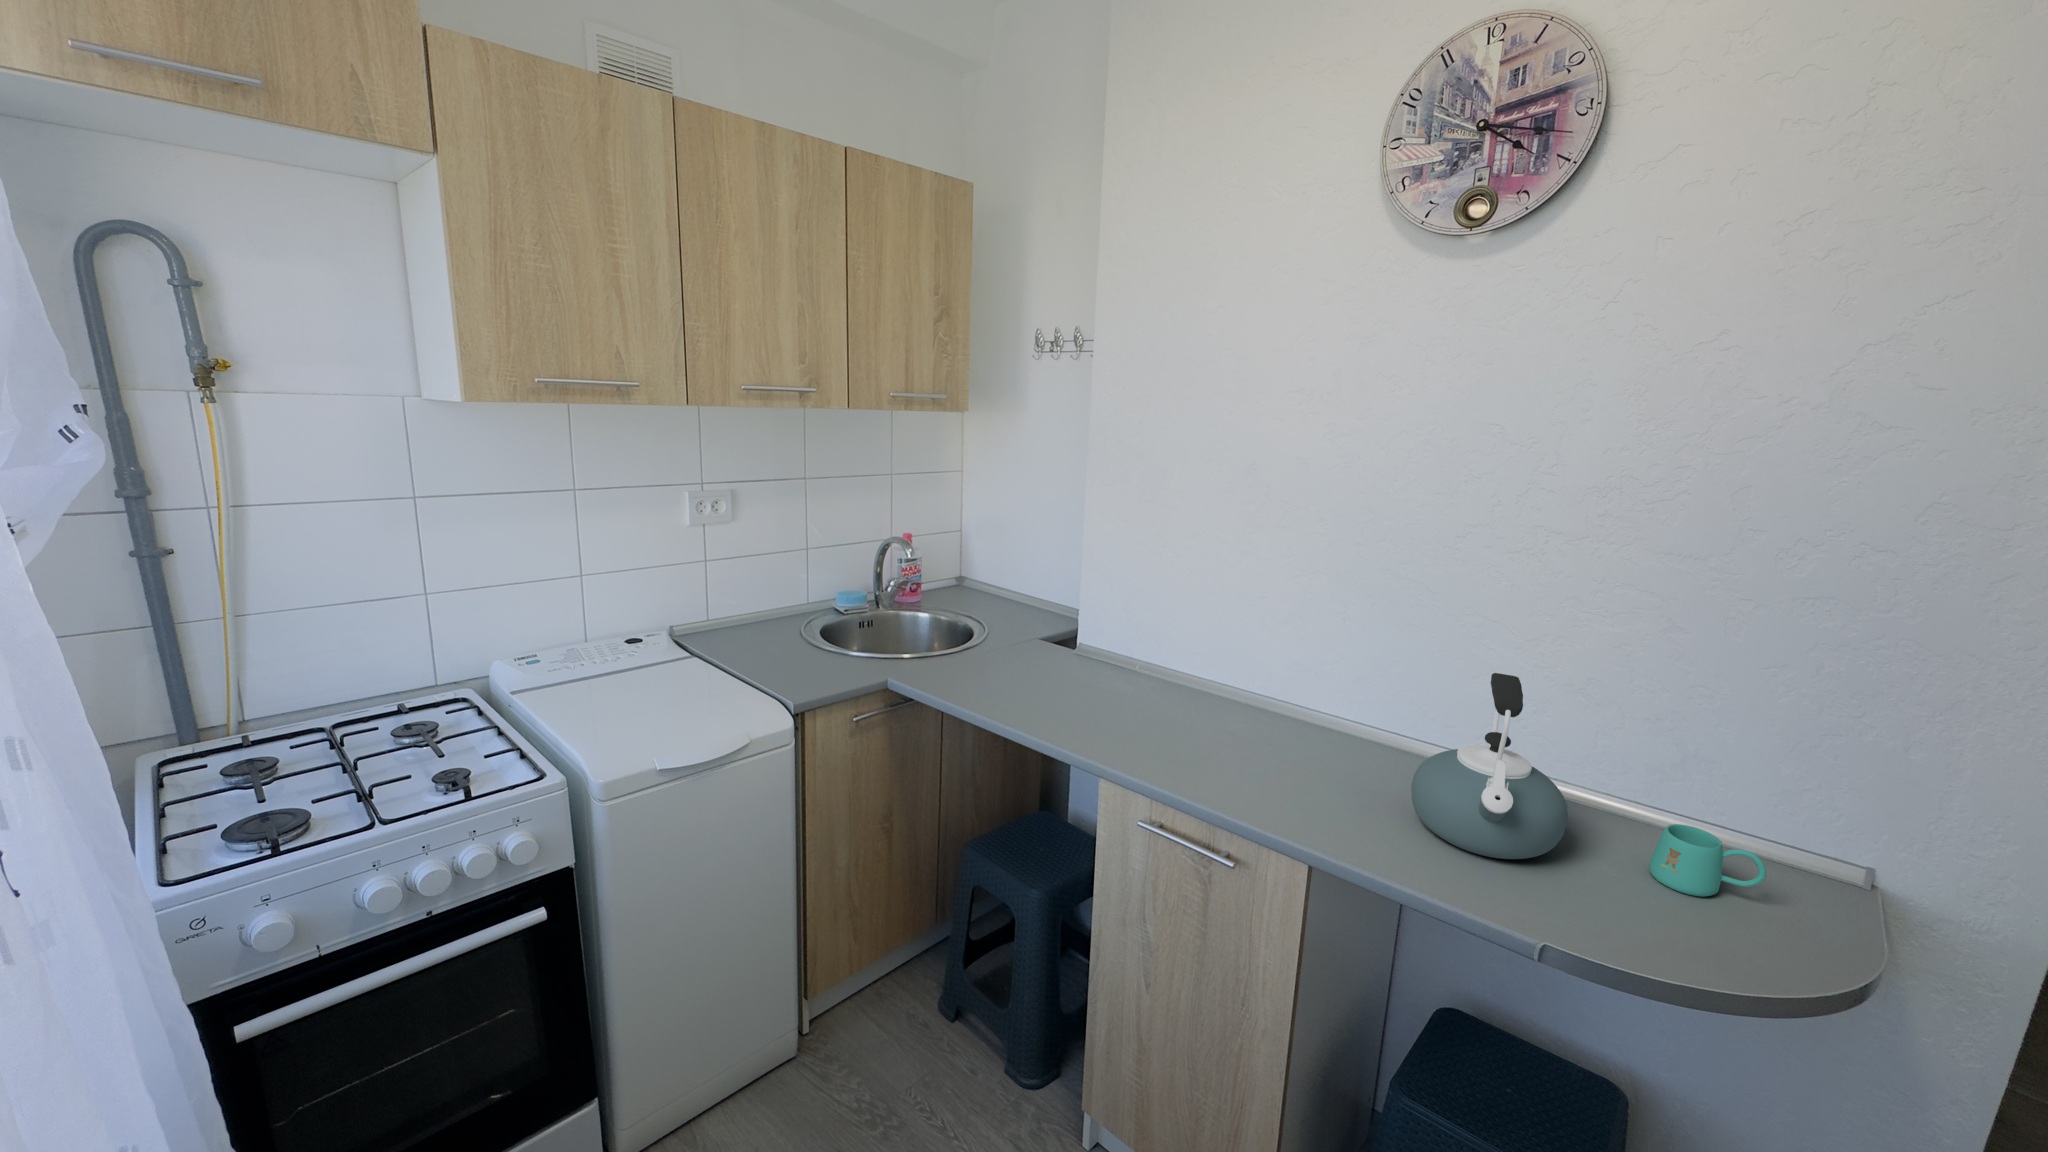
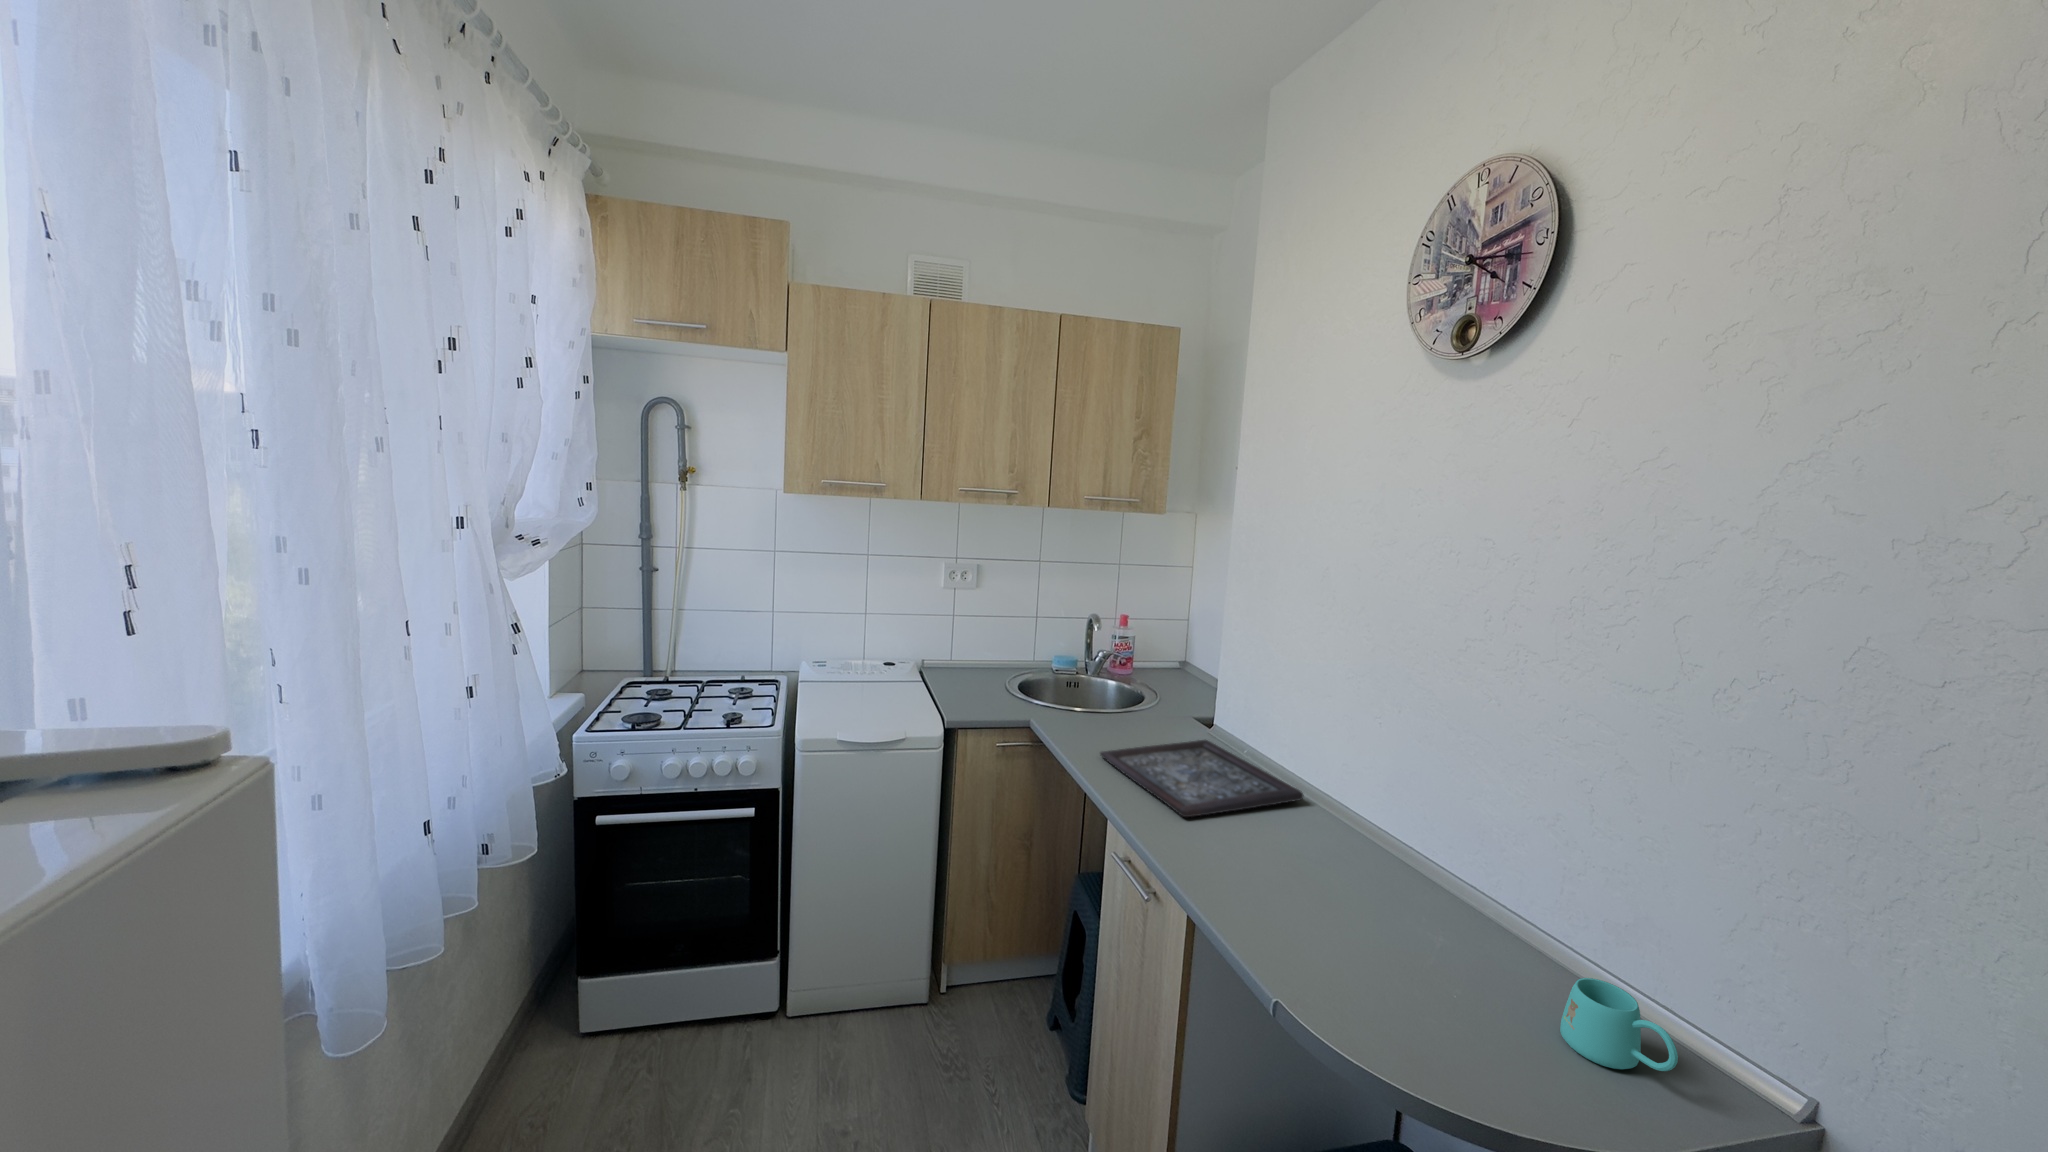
tray: none [1038,665,1265,763] -> present [1100,740,1303,817]
kettle: present [1411,673,1568,859] -> none [1330,777,1486,969]

